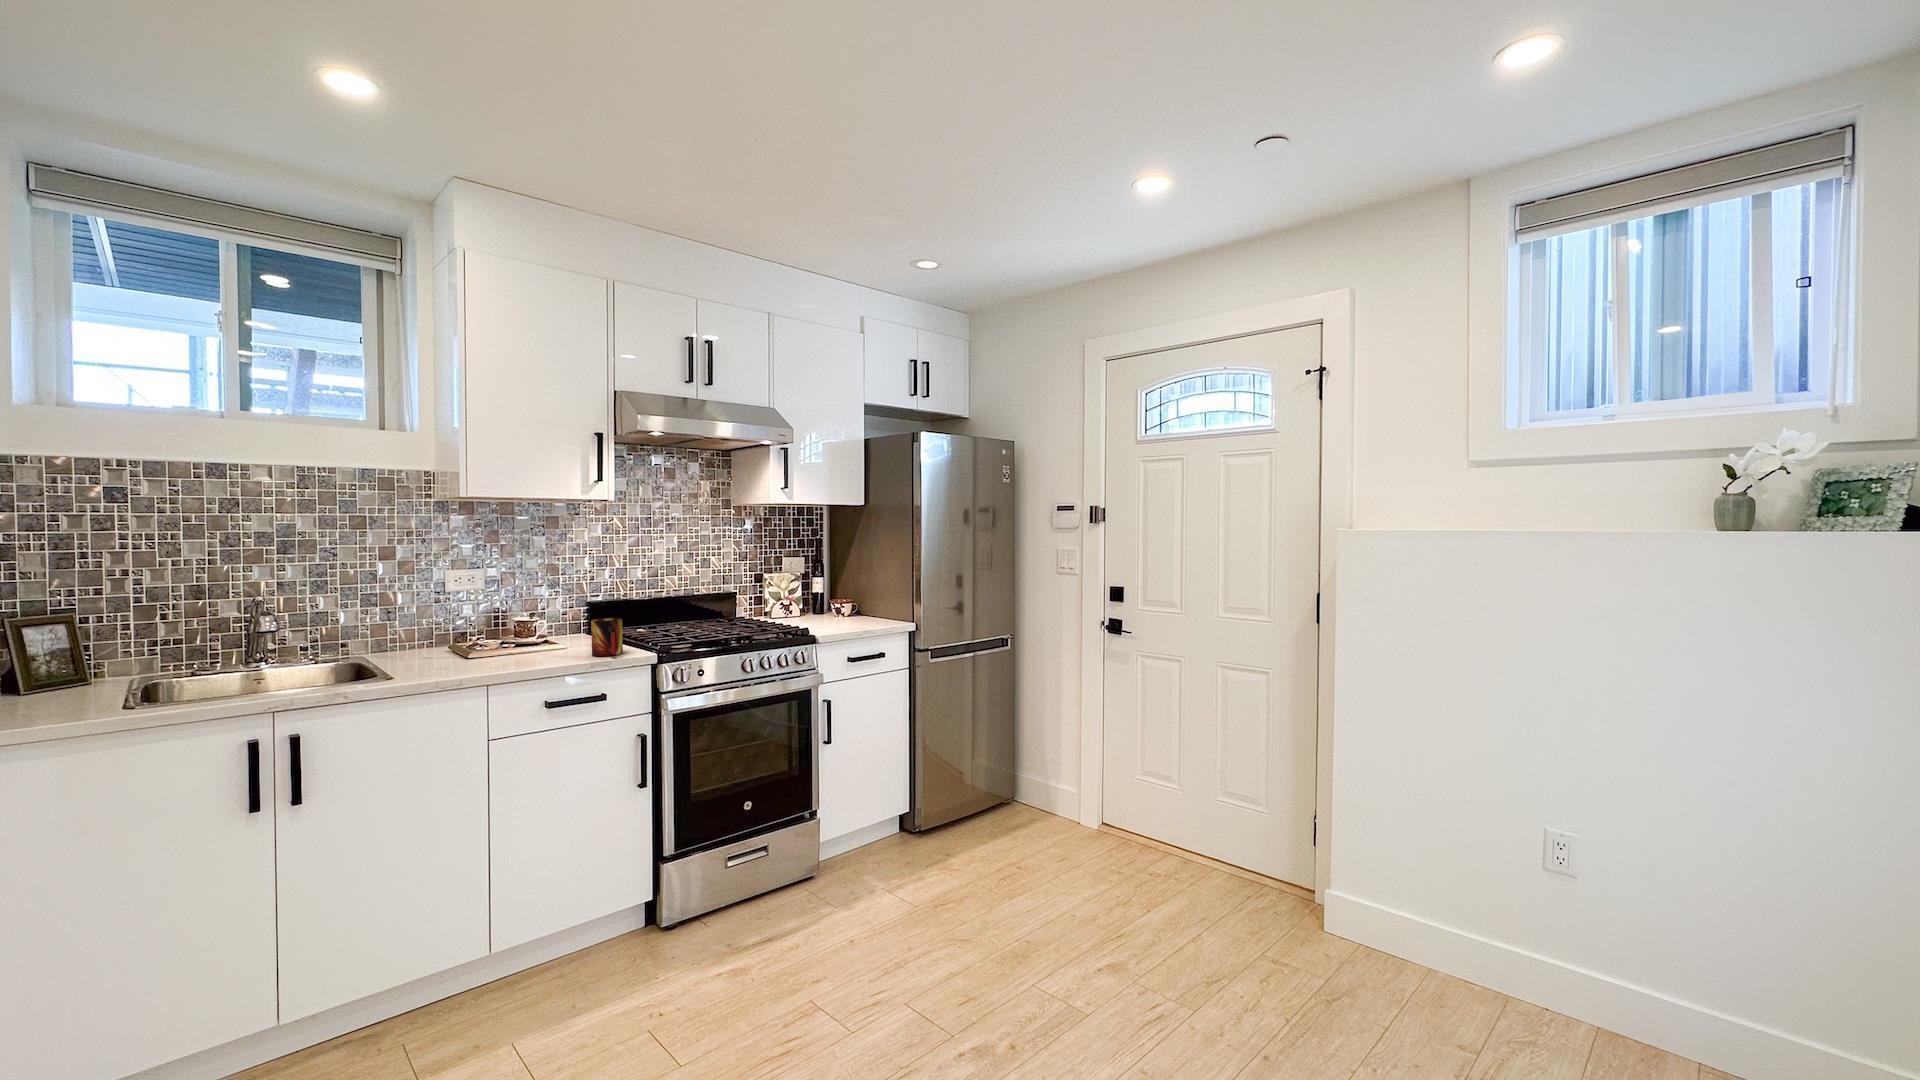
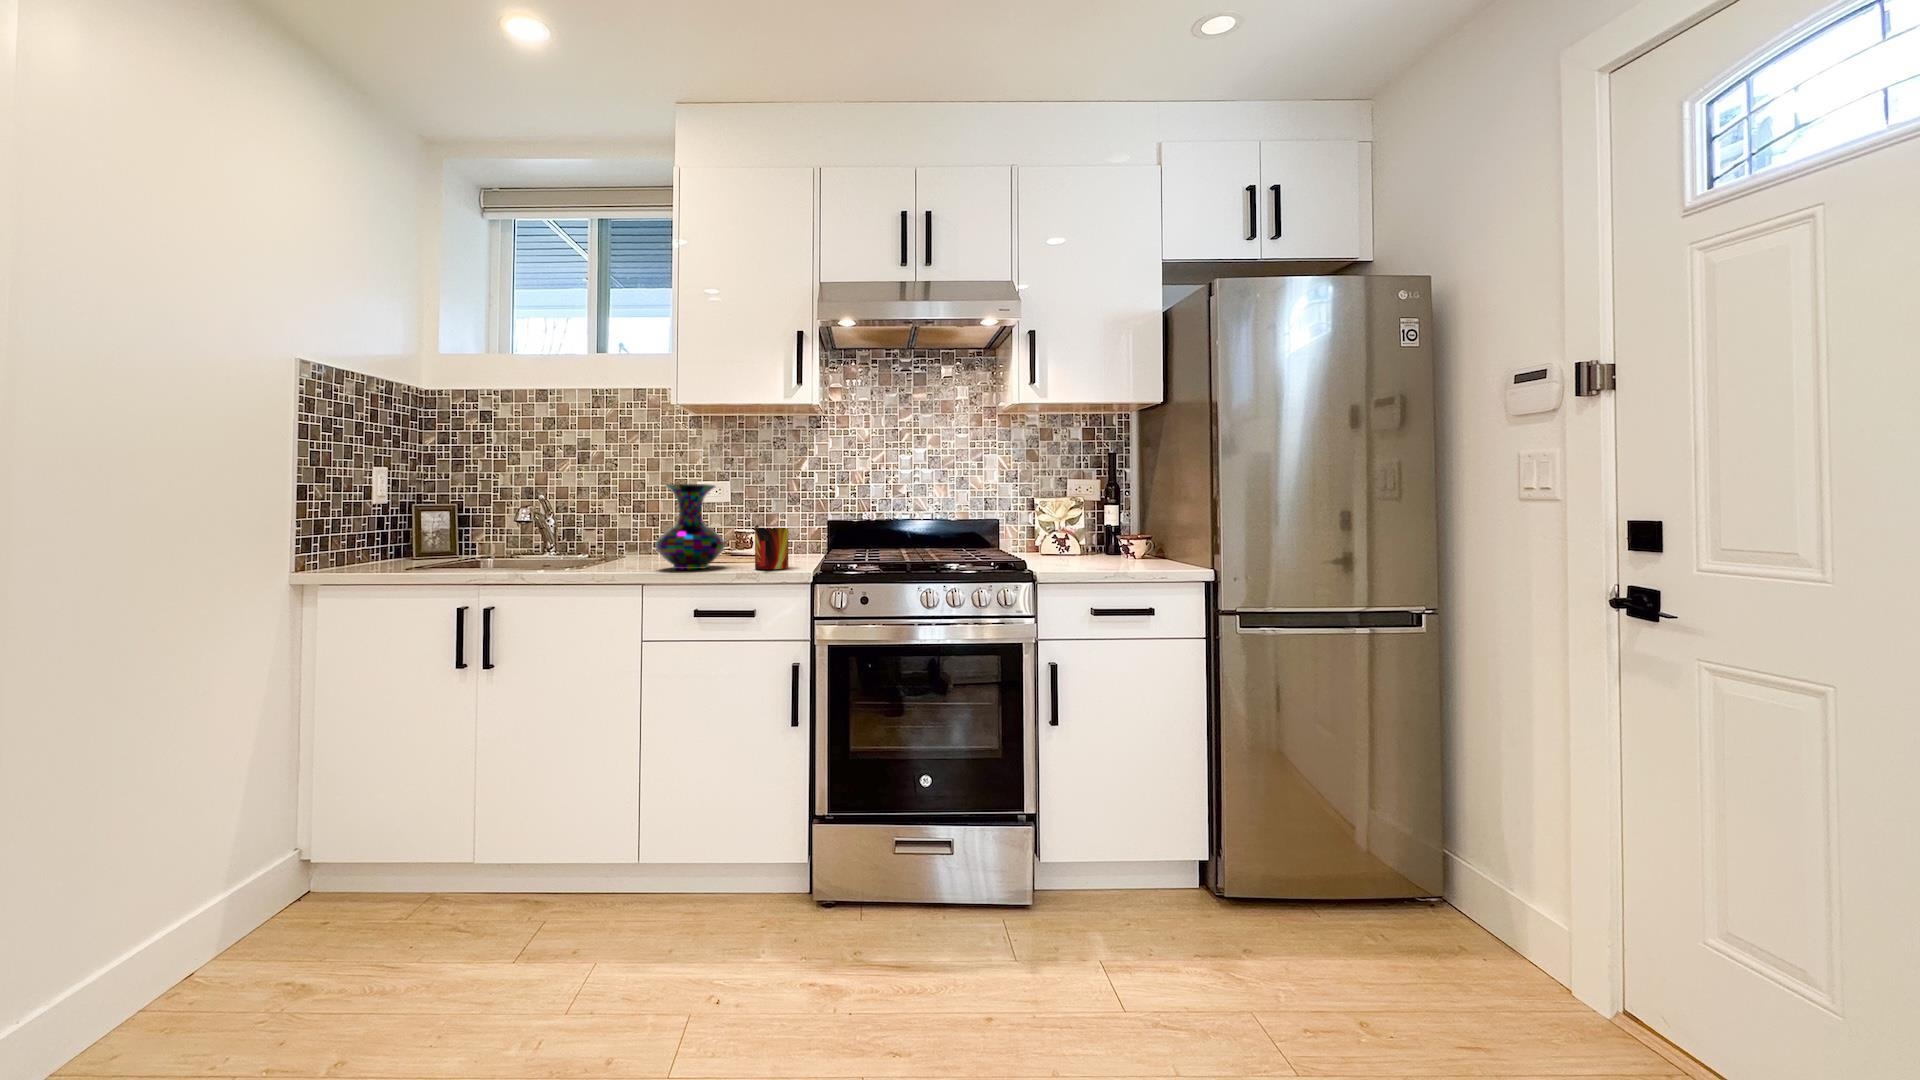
vase: none [485,585,558,665] -> present [655,484,725,569]

